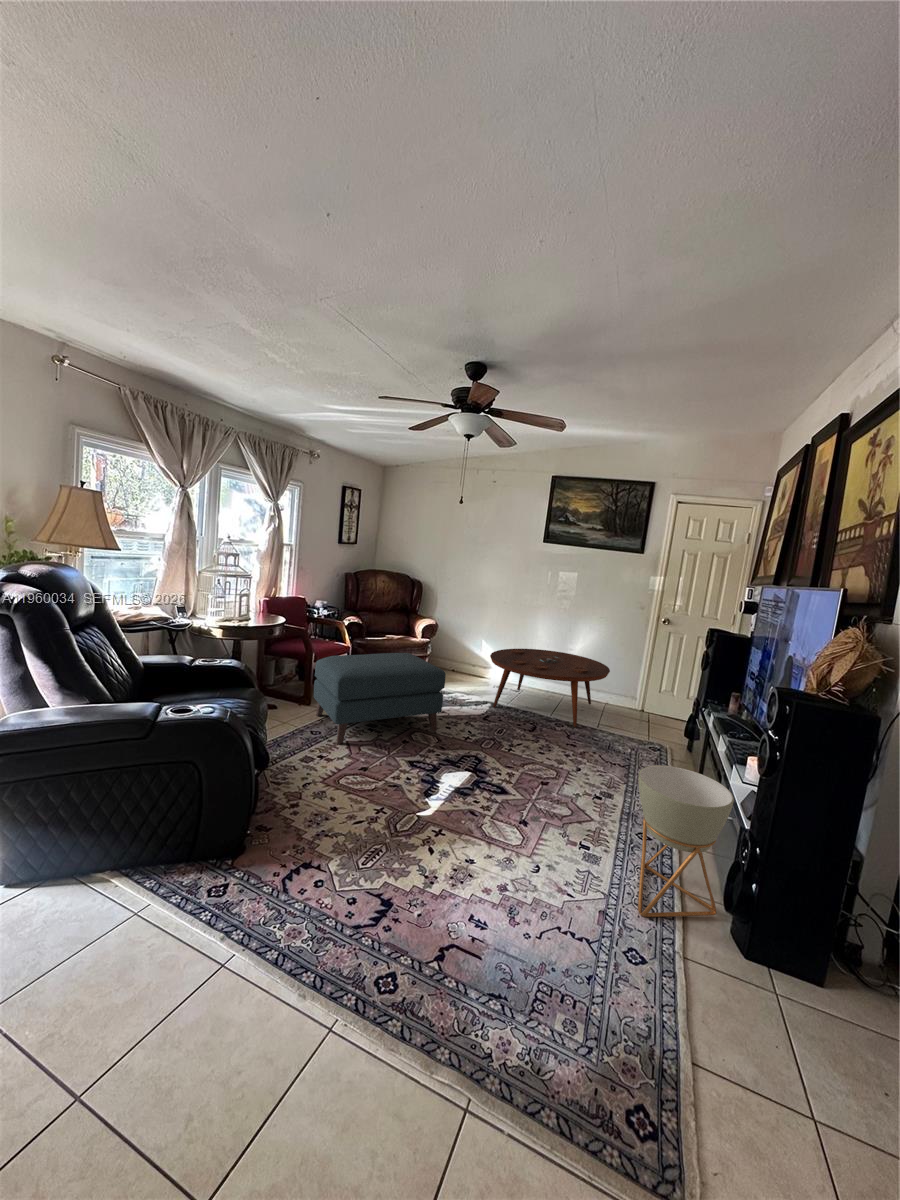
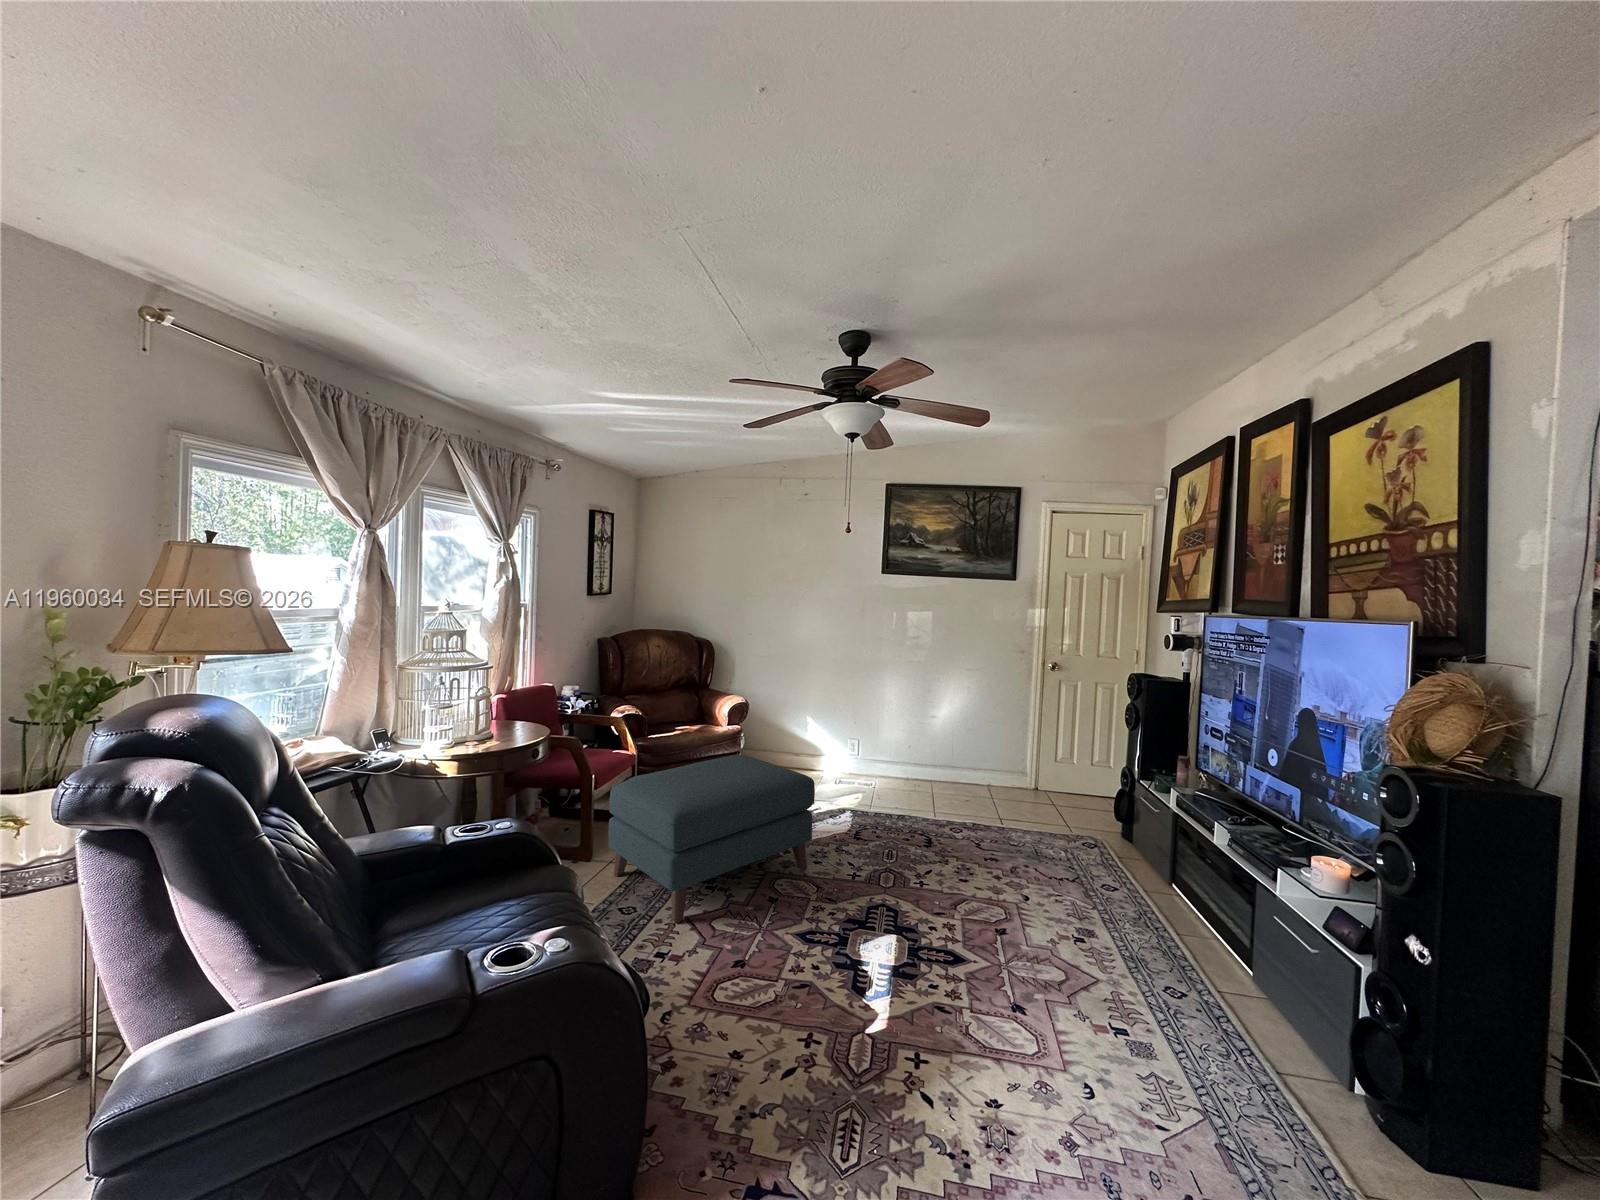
coffee table: present [490,649,610,727] -> none [839,721,1004,828]
planter: present [638,765,734,917] -> none [1208,891,1364,1138]

